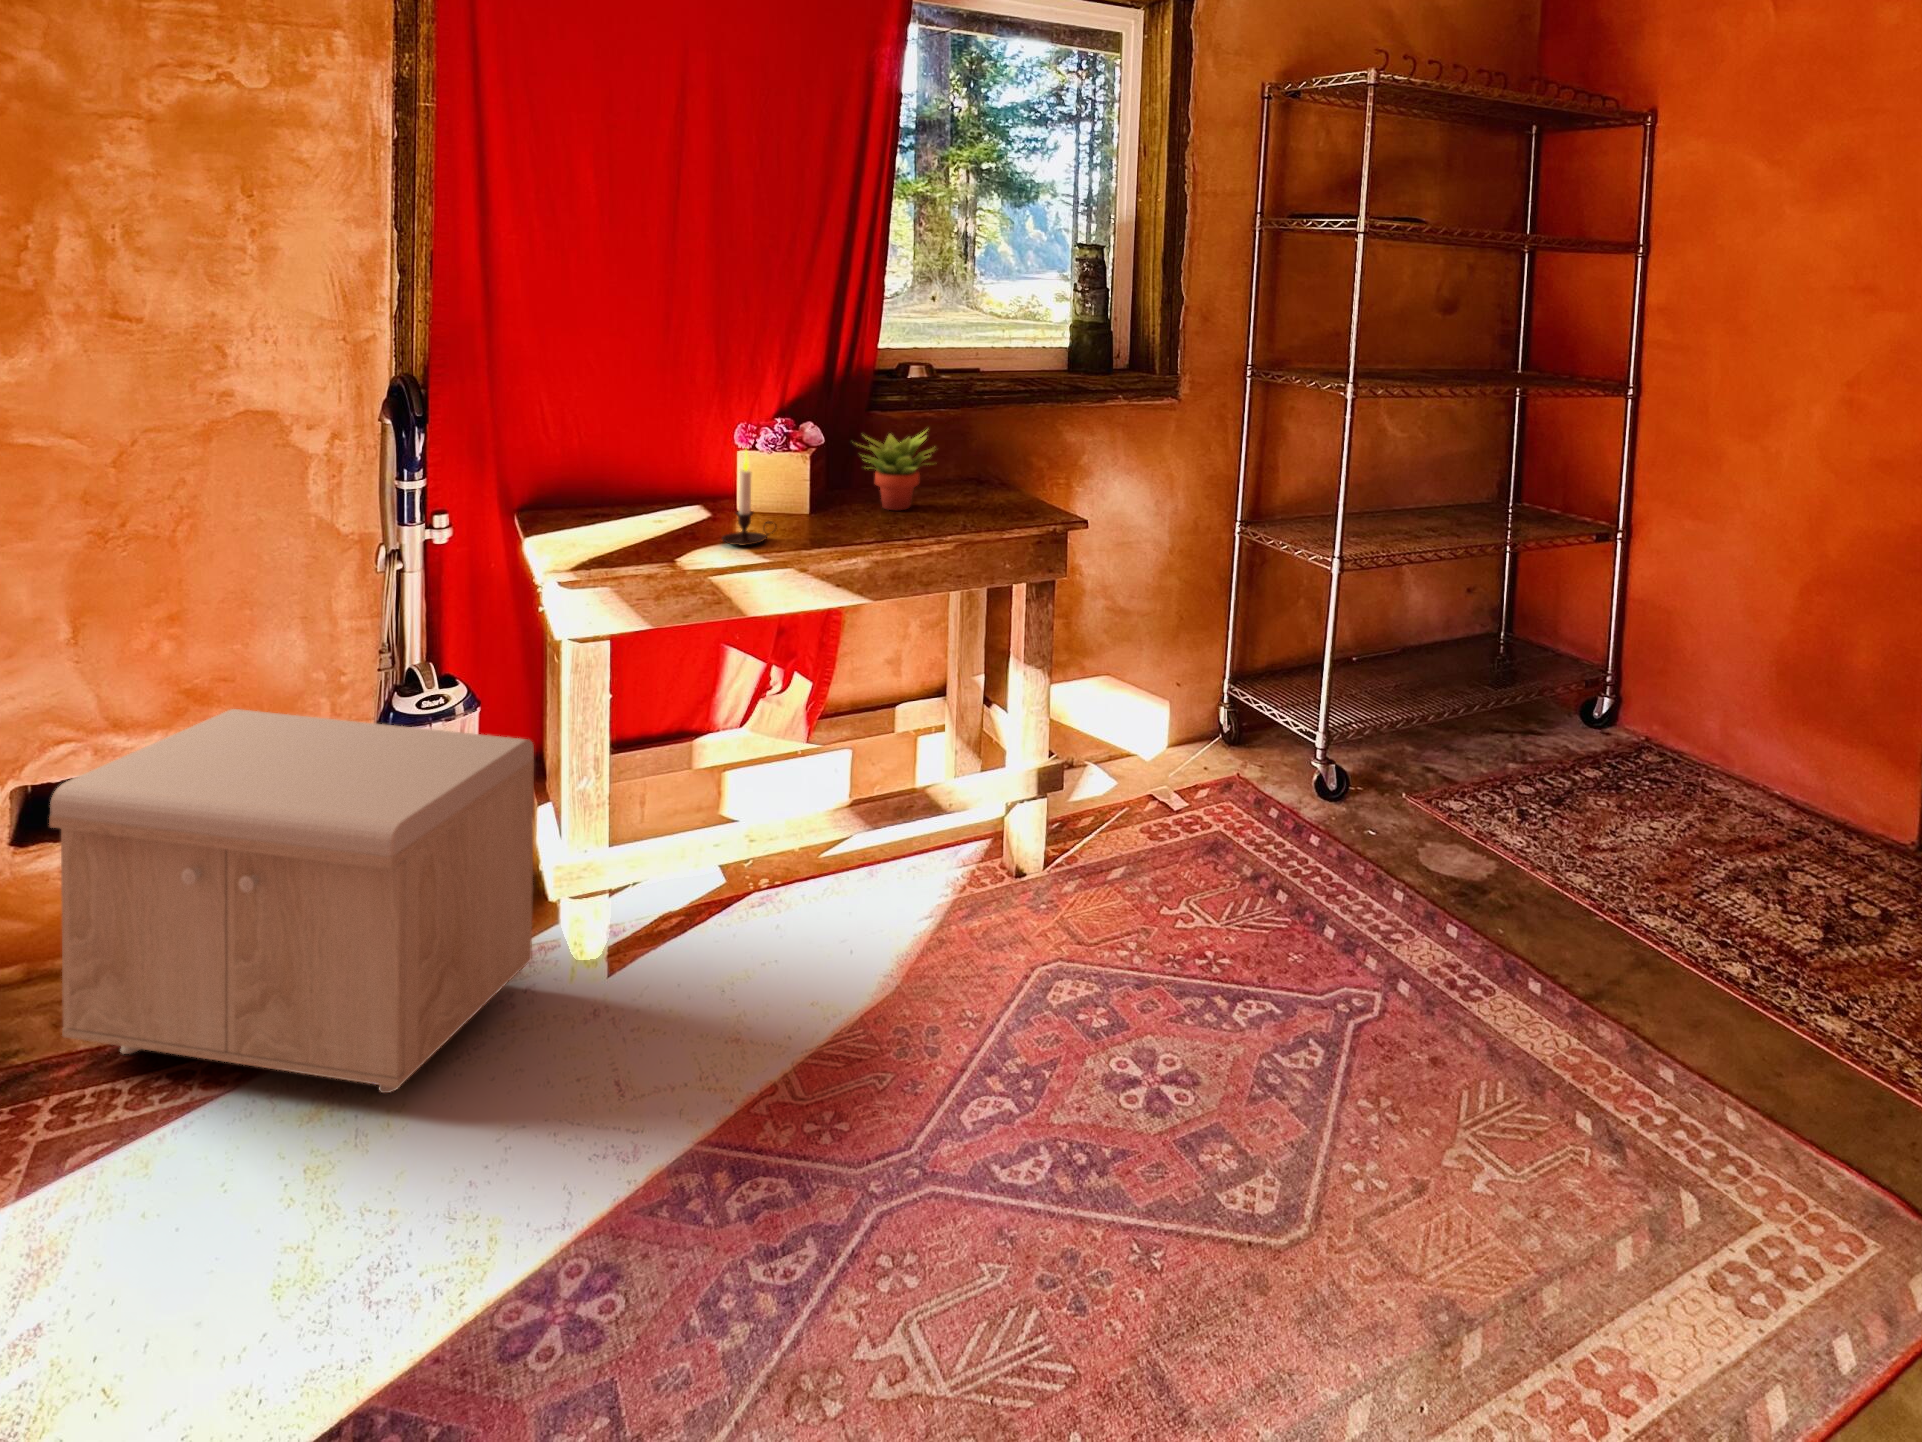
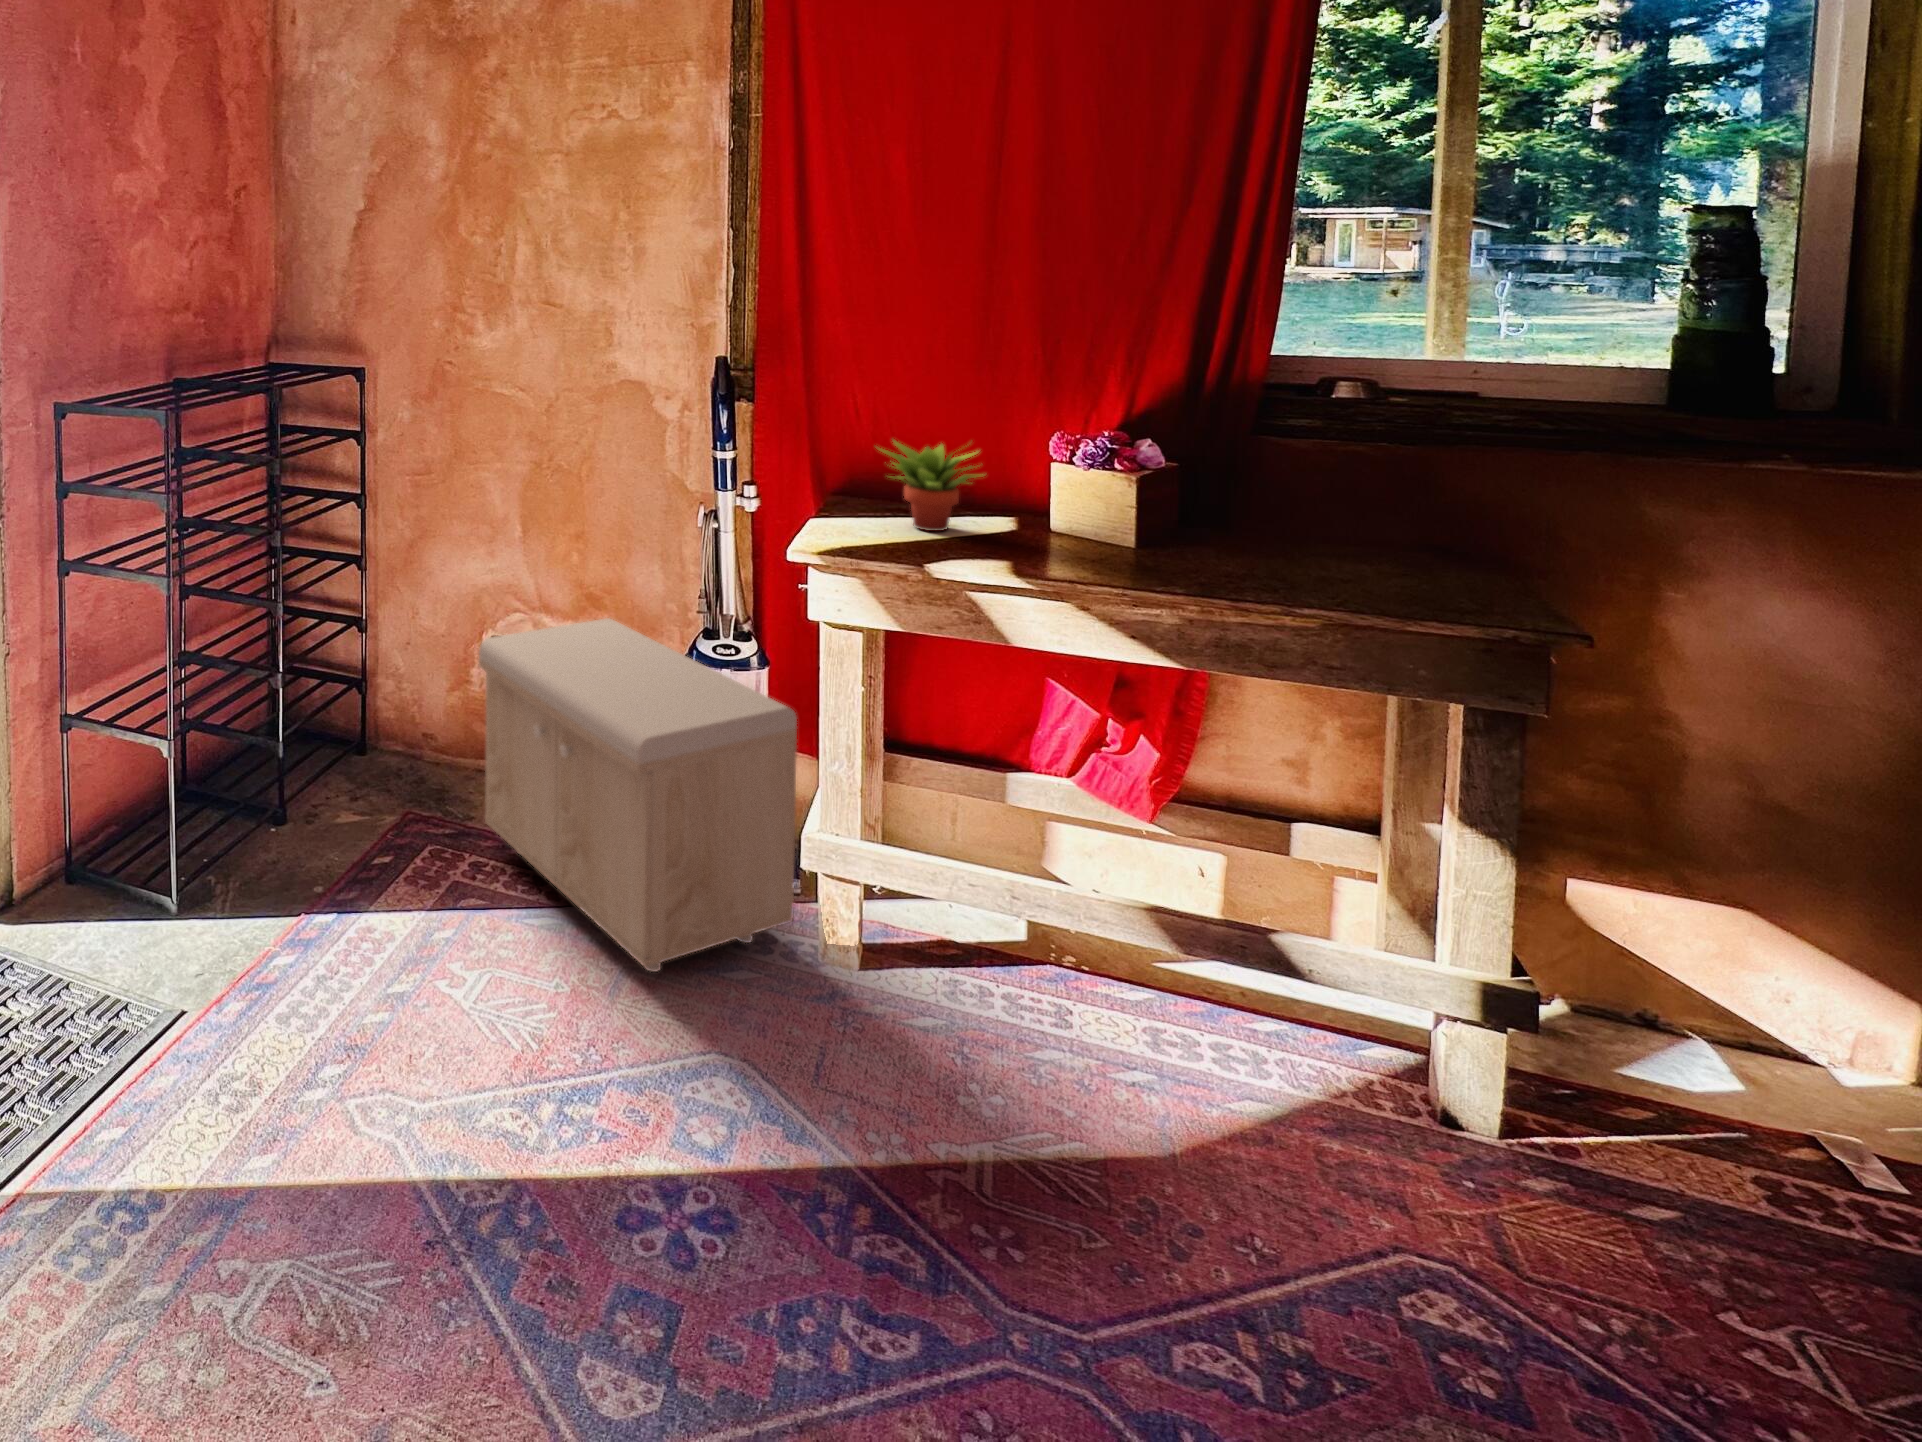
succulent plant: present [856,429,935,510] -> present [878,440,978,531]
candle: present [722,450,775,545] -> none [993,455,1063,565]

